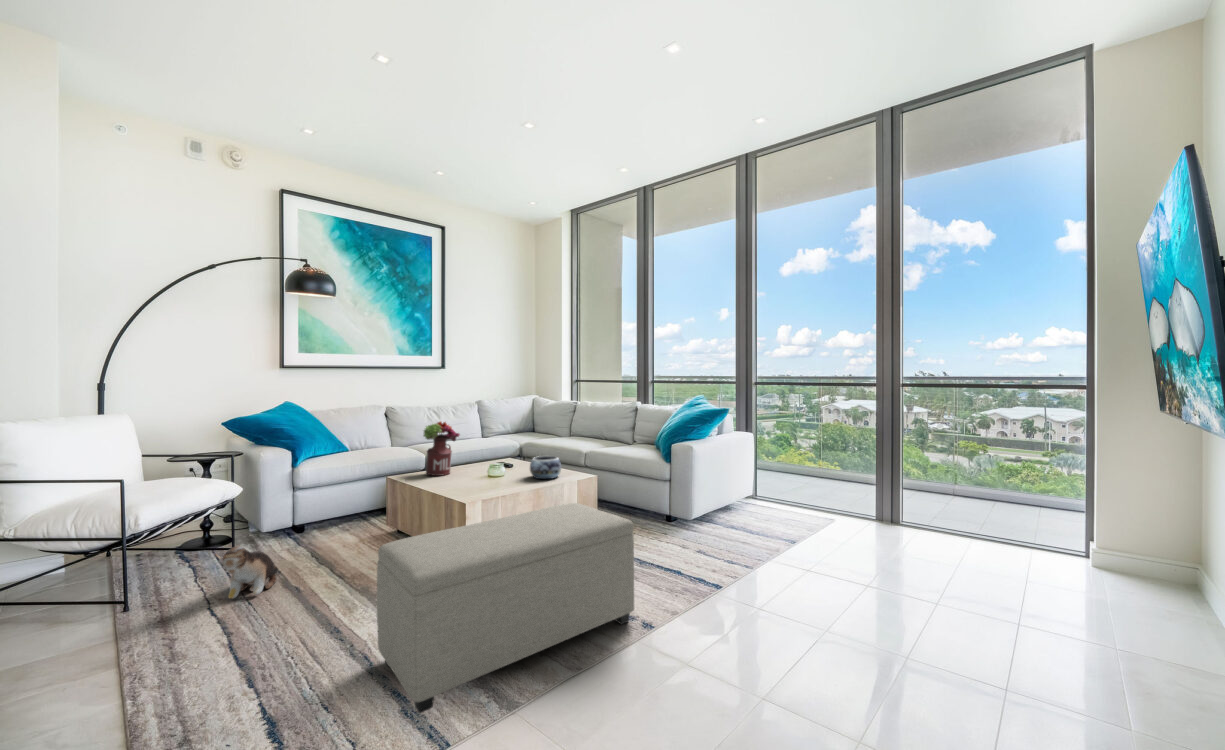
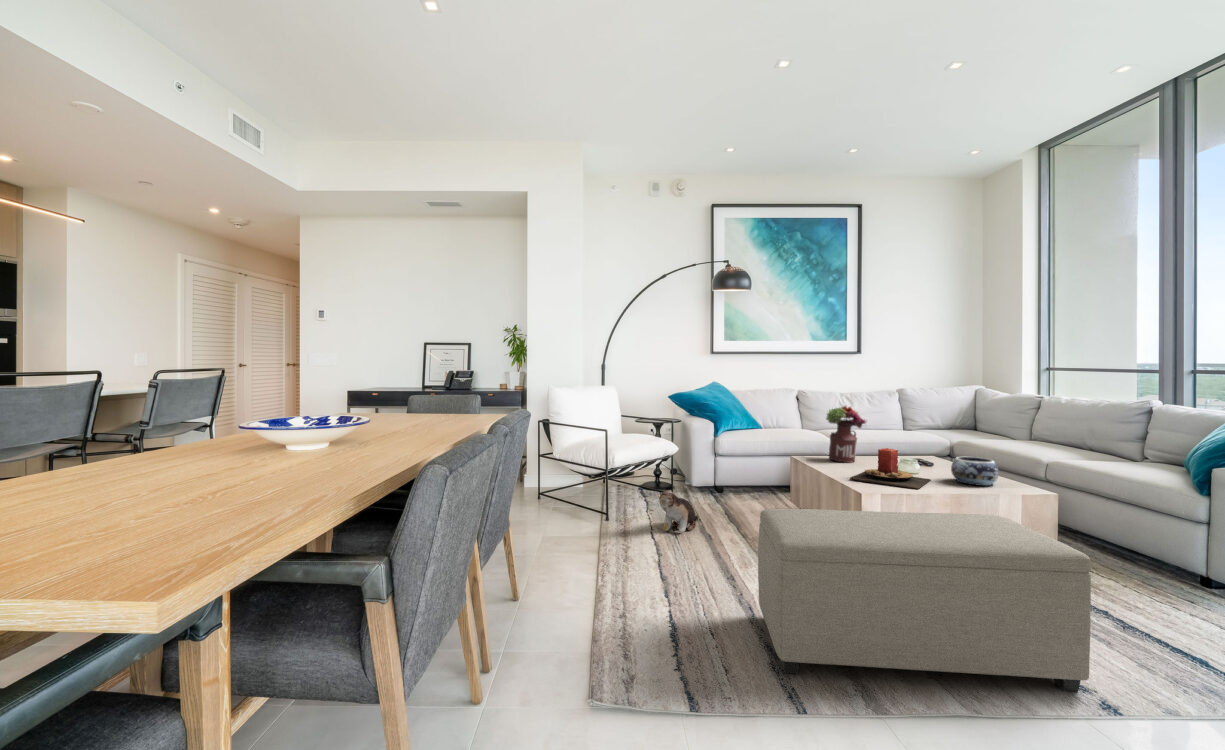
candle: none [452,458,516,492] -> present [850,448,931,489]

